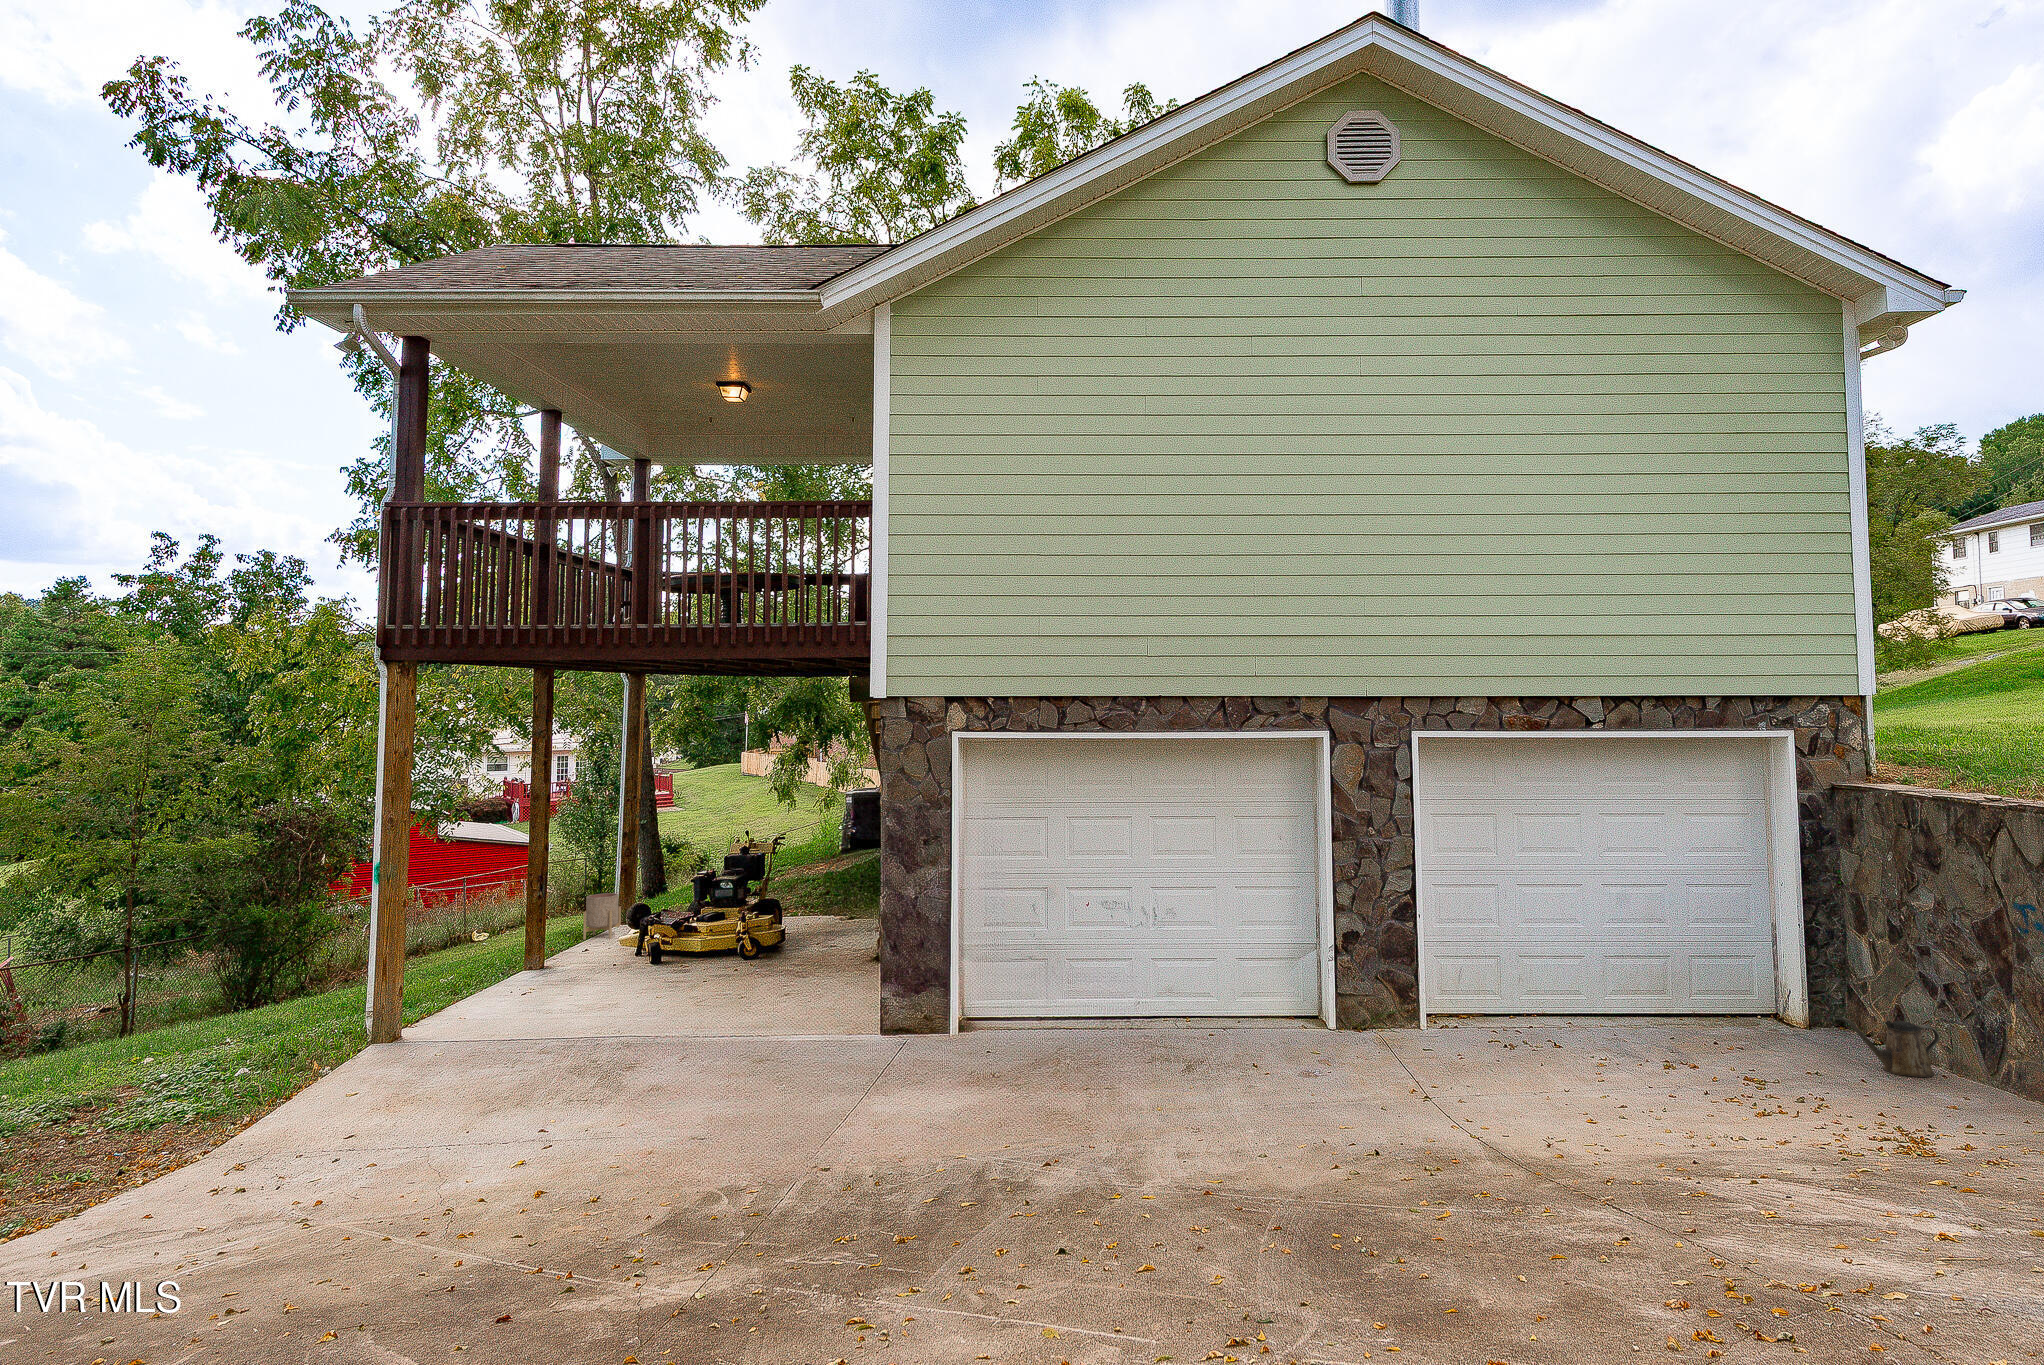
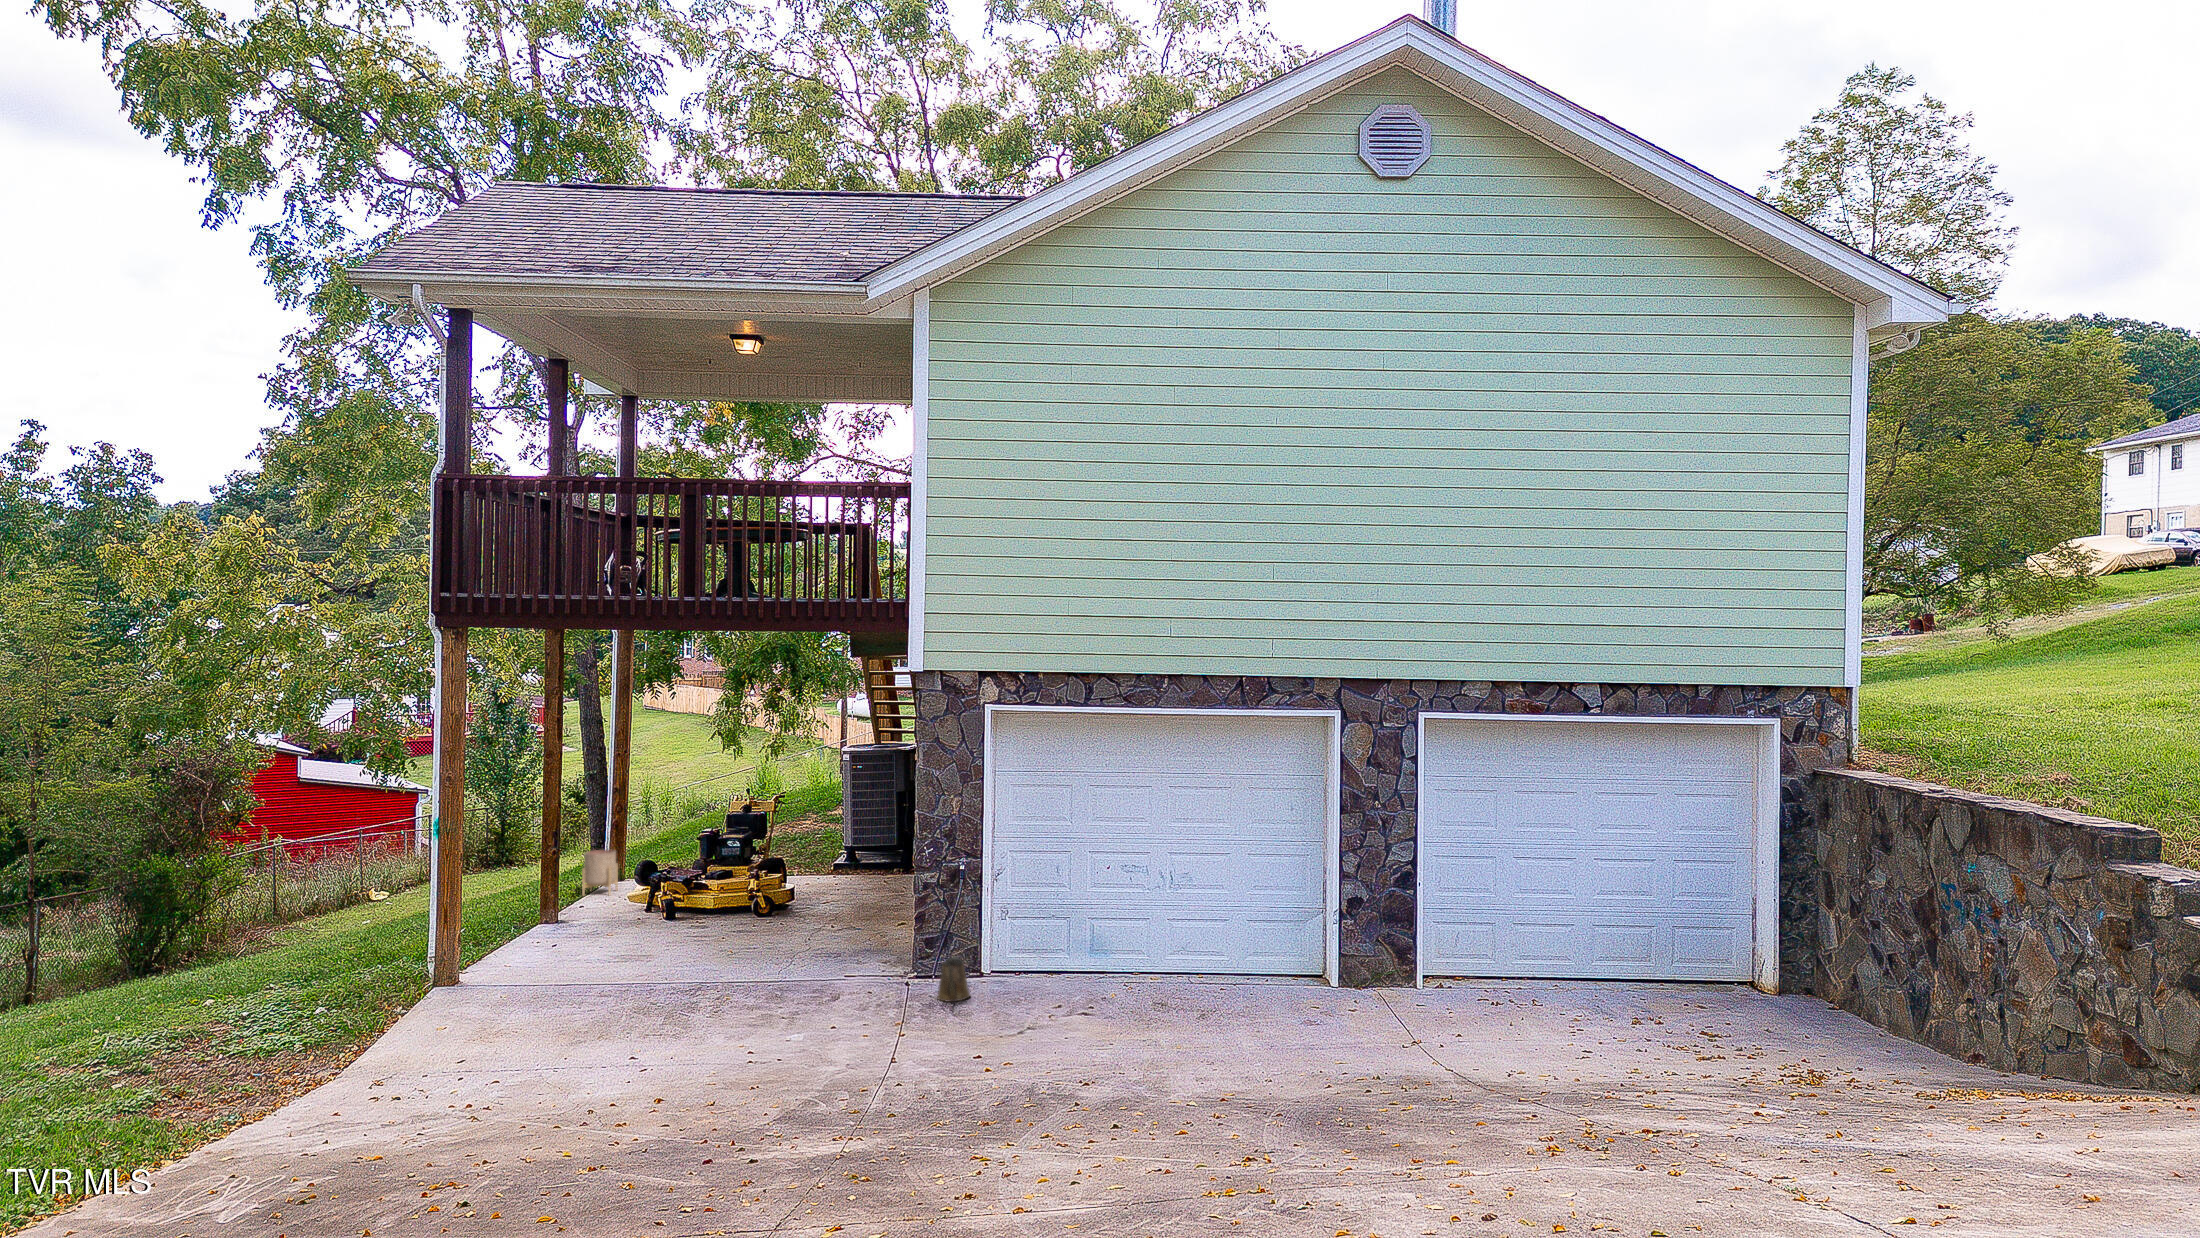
watering can: present [1841,1017,1939,1077] -> present [937,957,970,1002]

